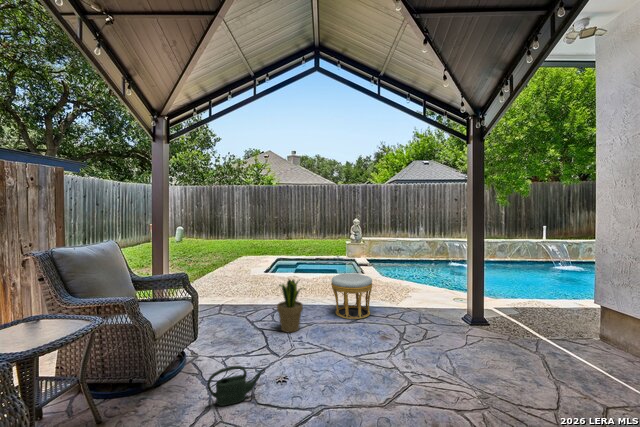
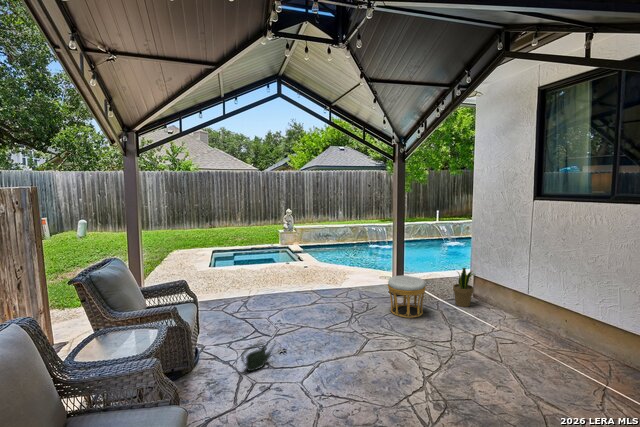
ottoman: present [331,273,372,319] -> present [388,275,425,318]
potted plant: present [277,280,303,332] -> present [453,268,475,307]

